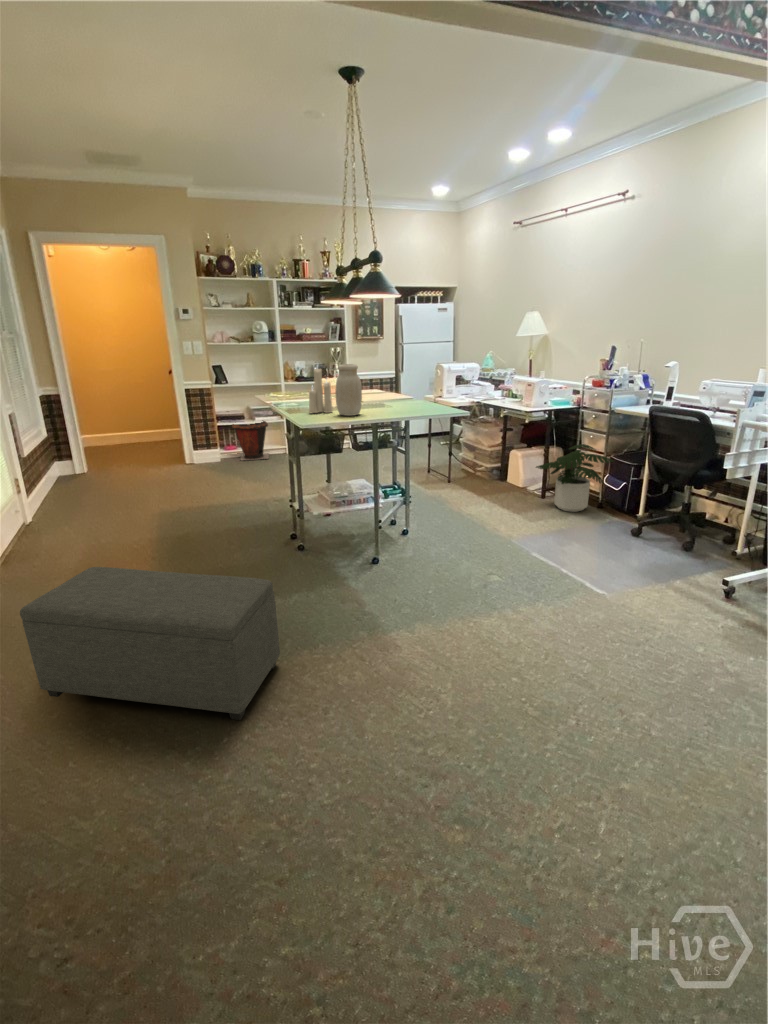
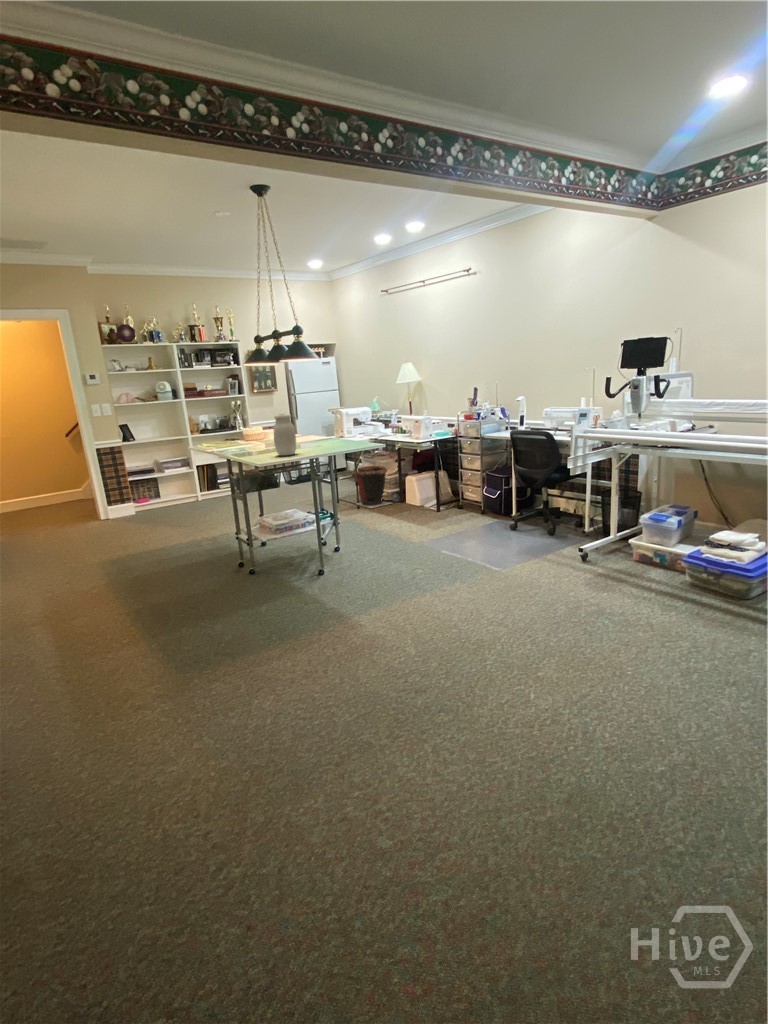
candle: present [309,368,333,413] -> none [249,412,270,456]
waste bin: present [232,421,269,460] -> present [353,466,391,508]
potted plant: present [536,444,614,512] -> none [431,465,491,519]
ottoman: present [20,567,280,720] -> none [58,584,273,709]

